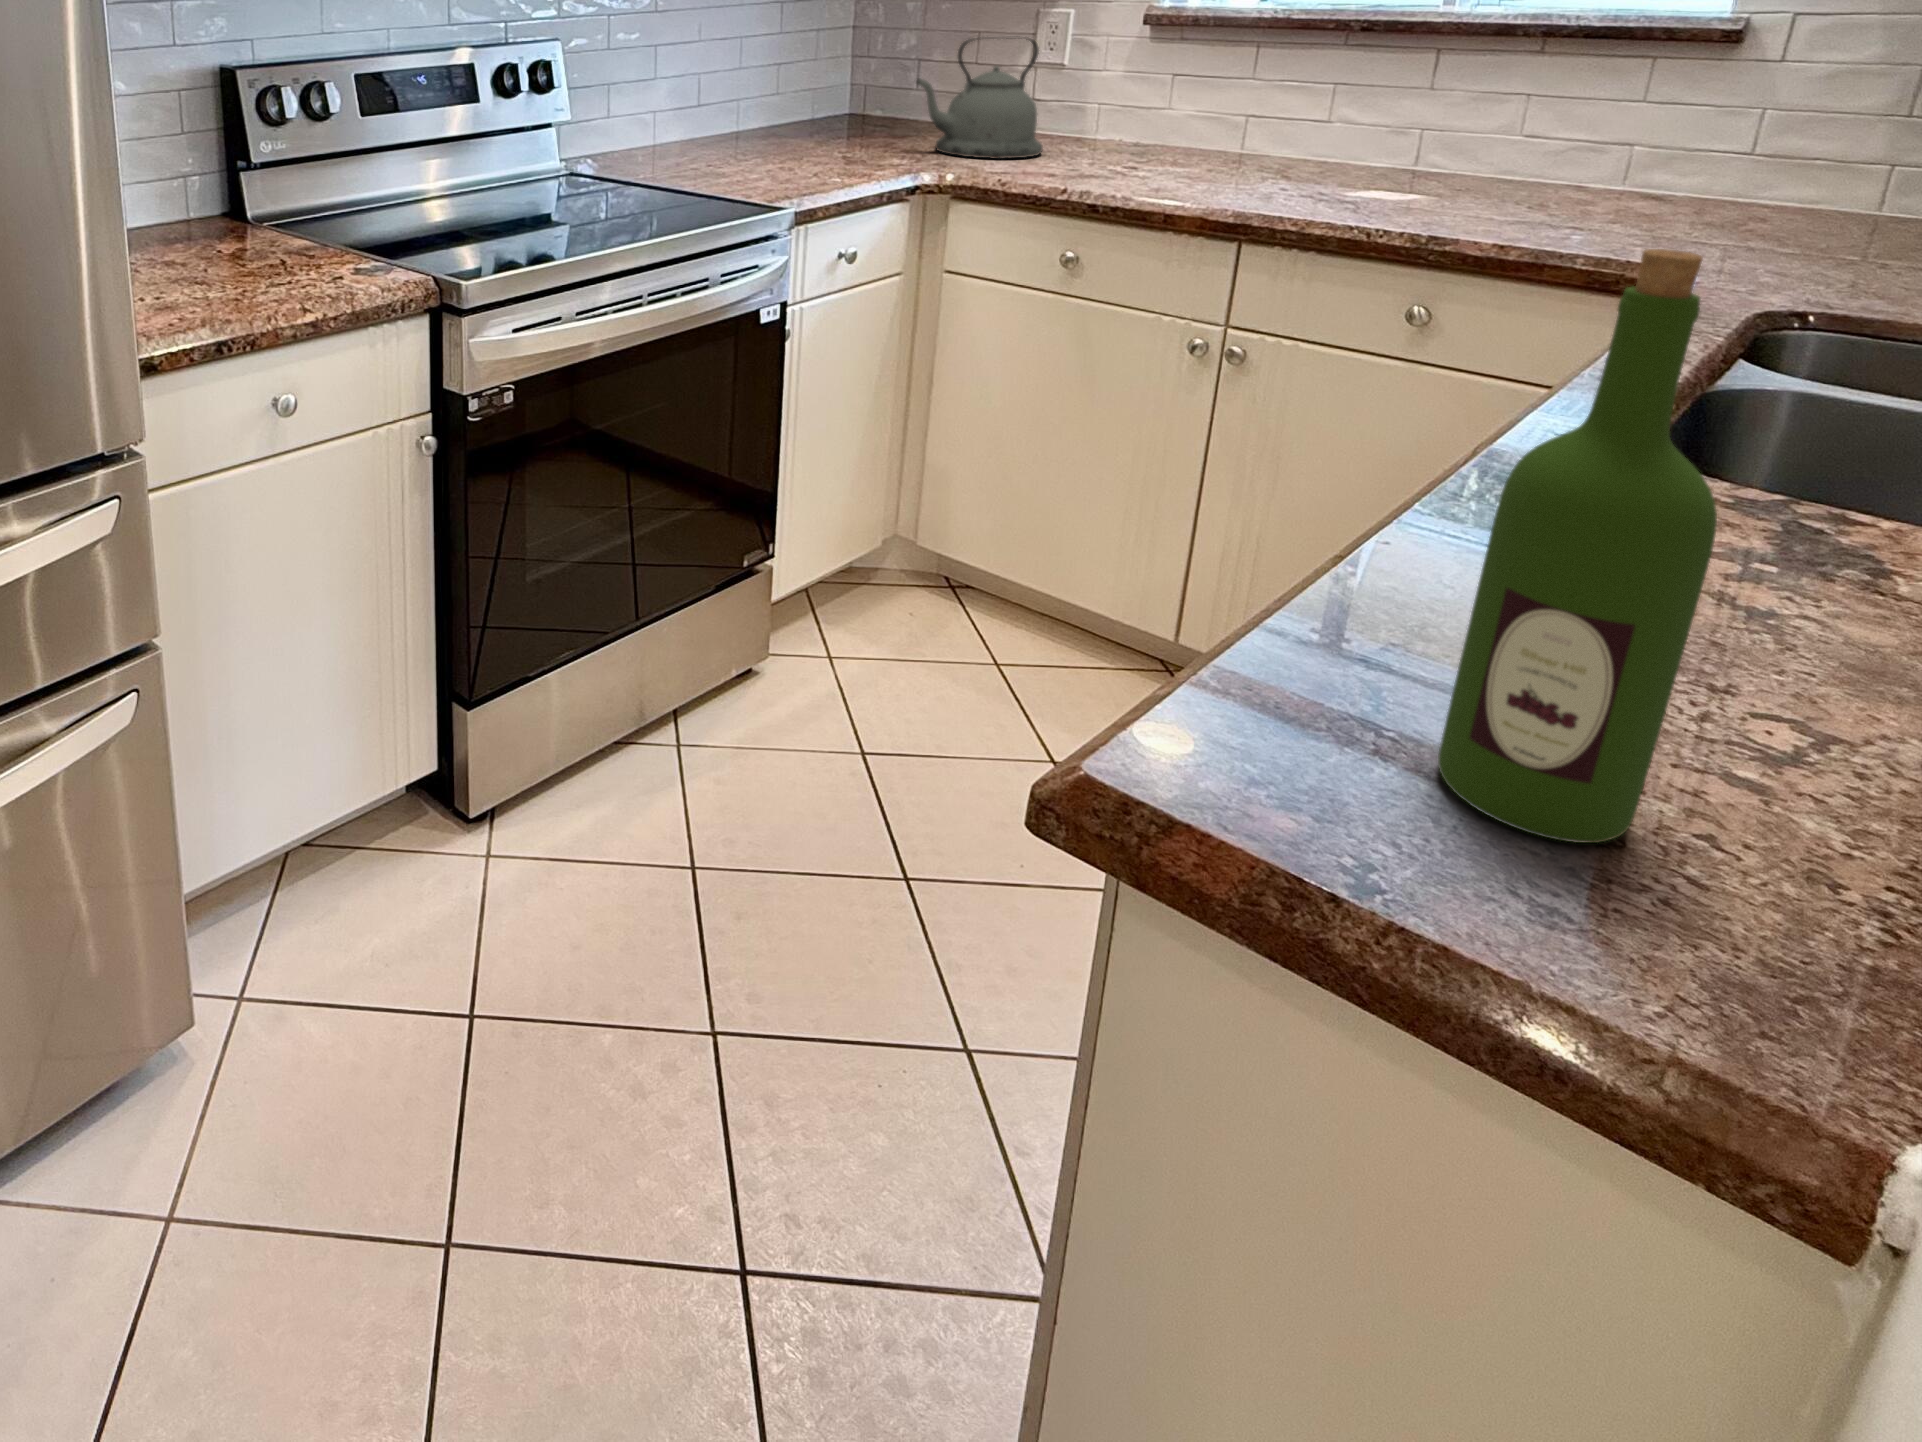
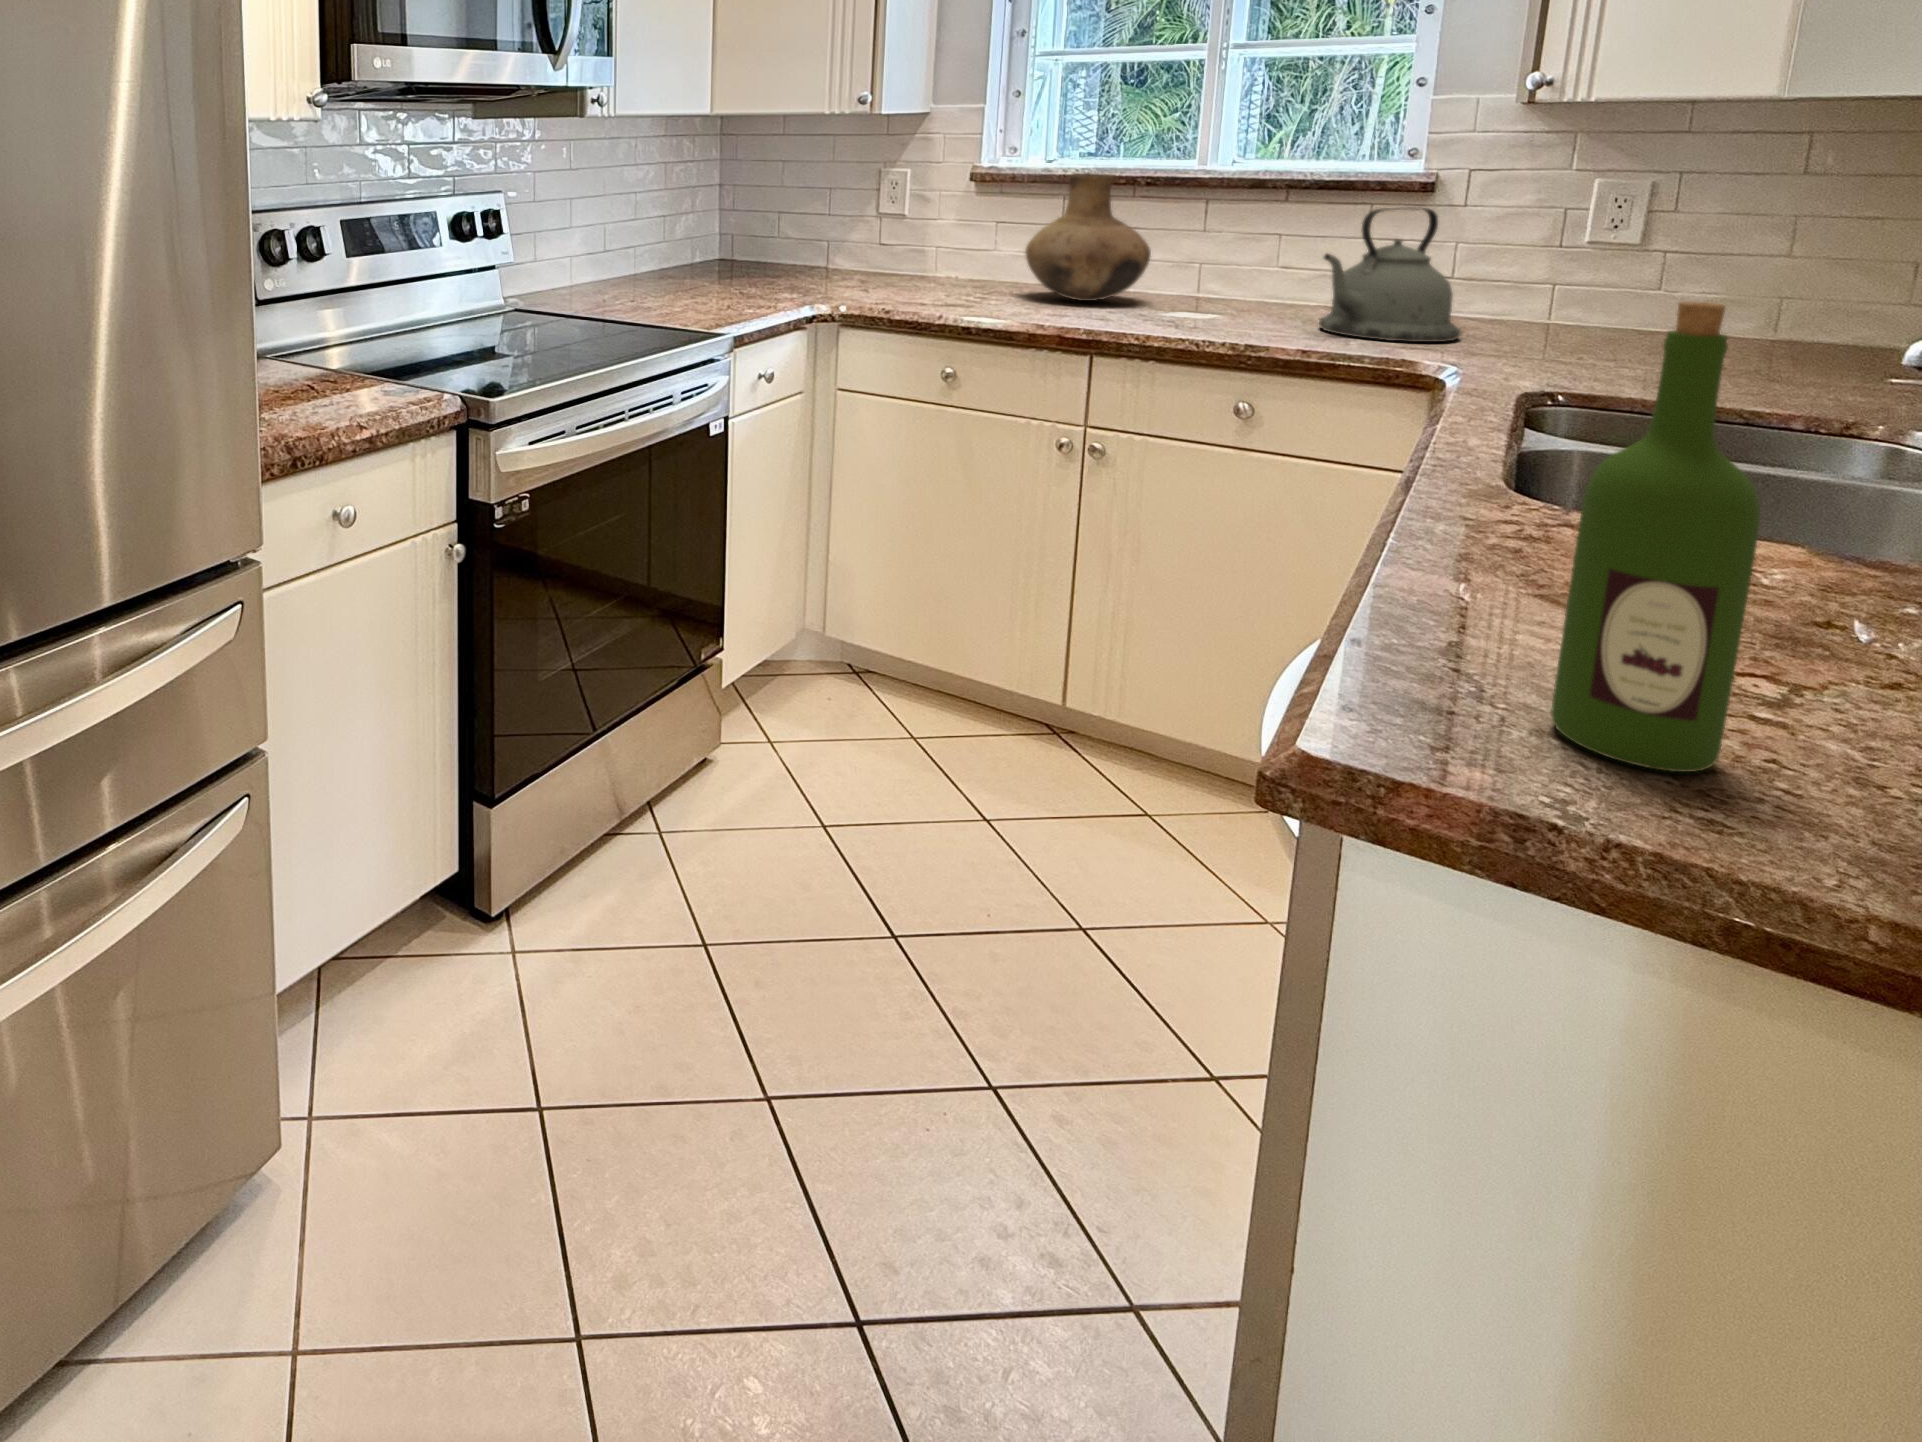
vase: none [1191,17,1351,173] -> present [1025,173,1151,301]
kettle: present [917,38,1043,159] -> present [1319,207,1461,342]

